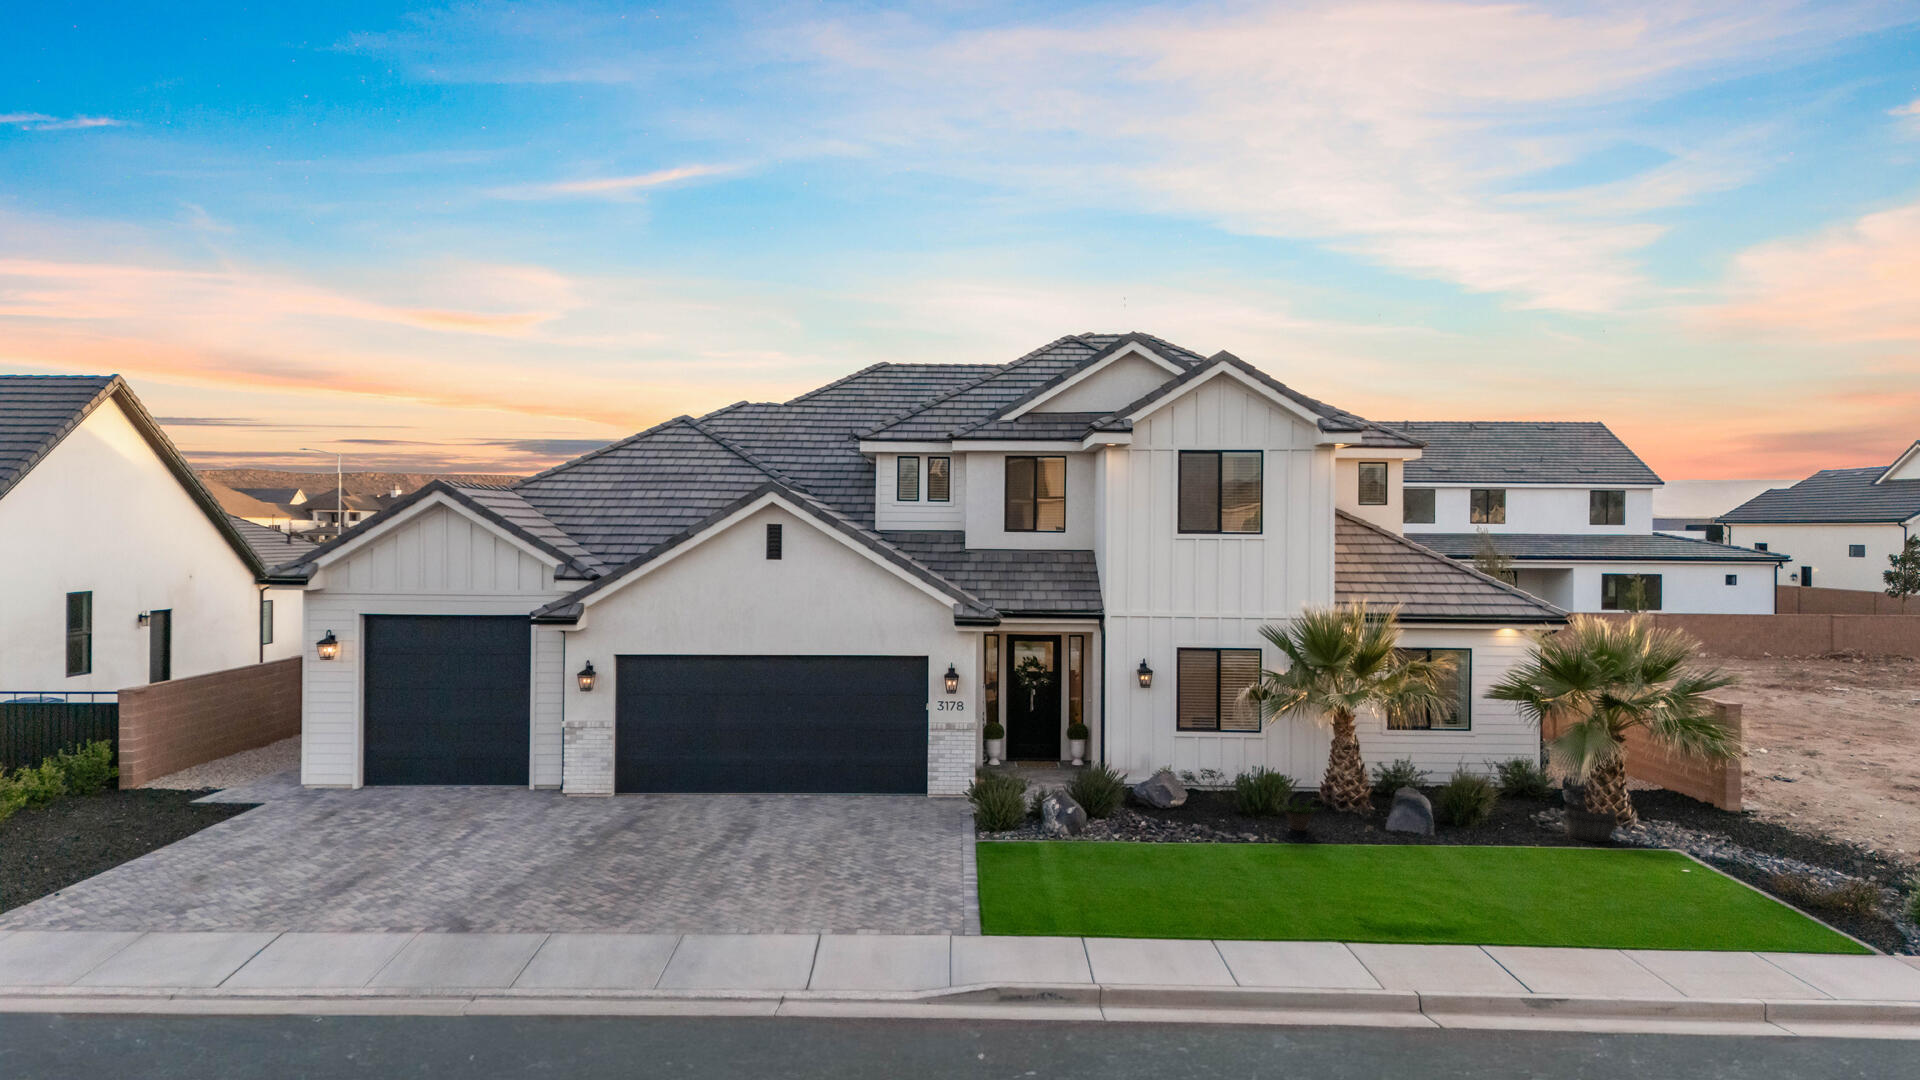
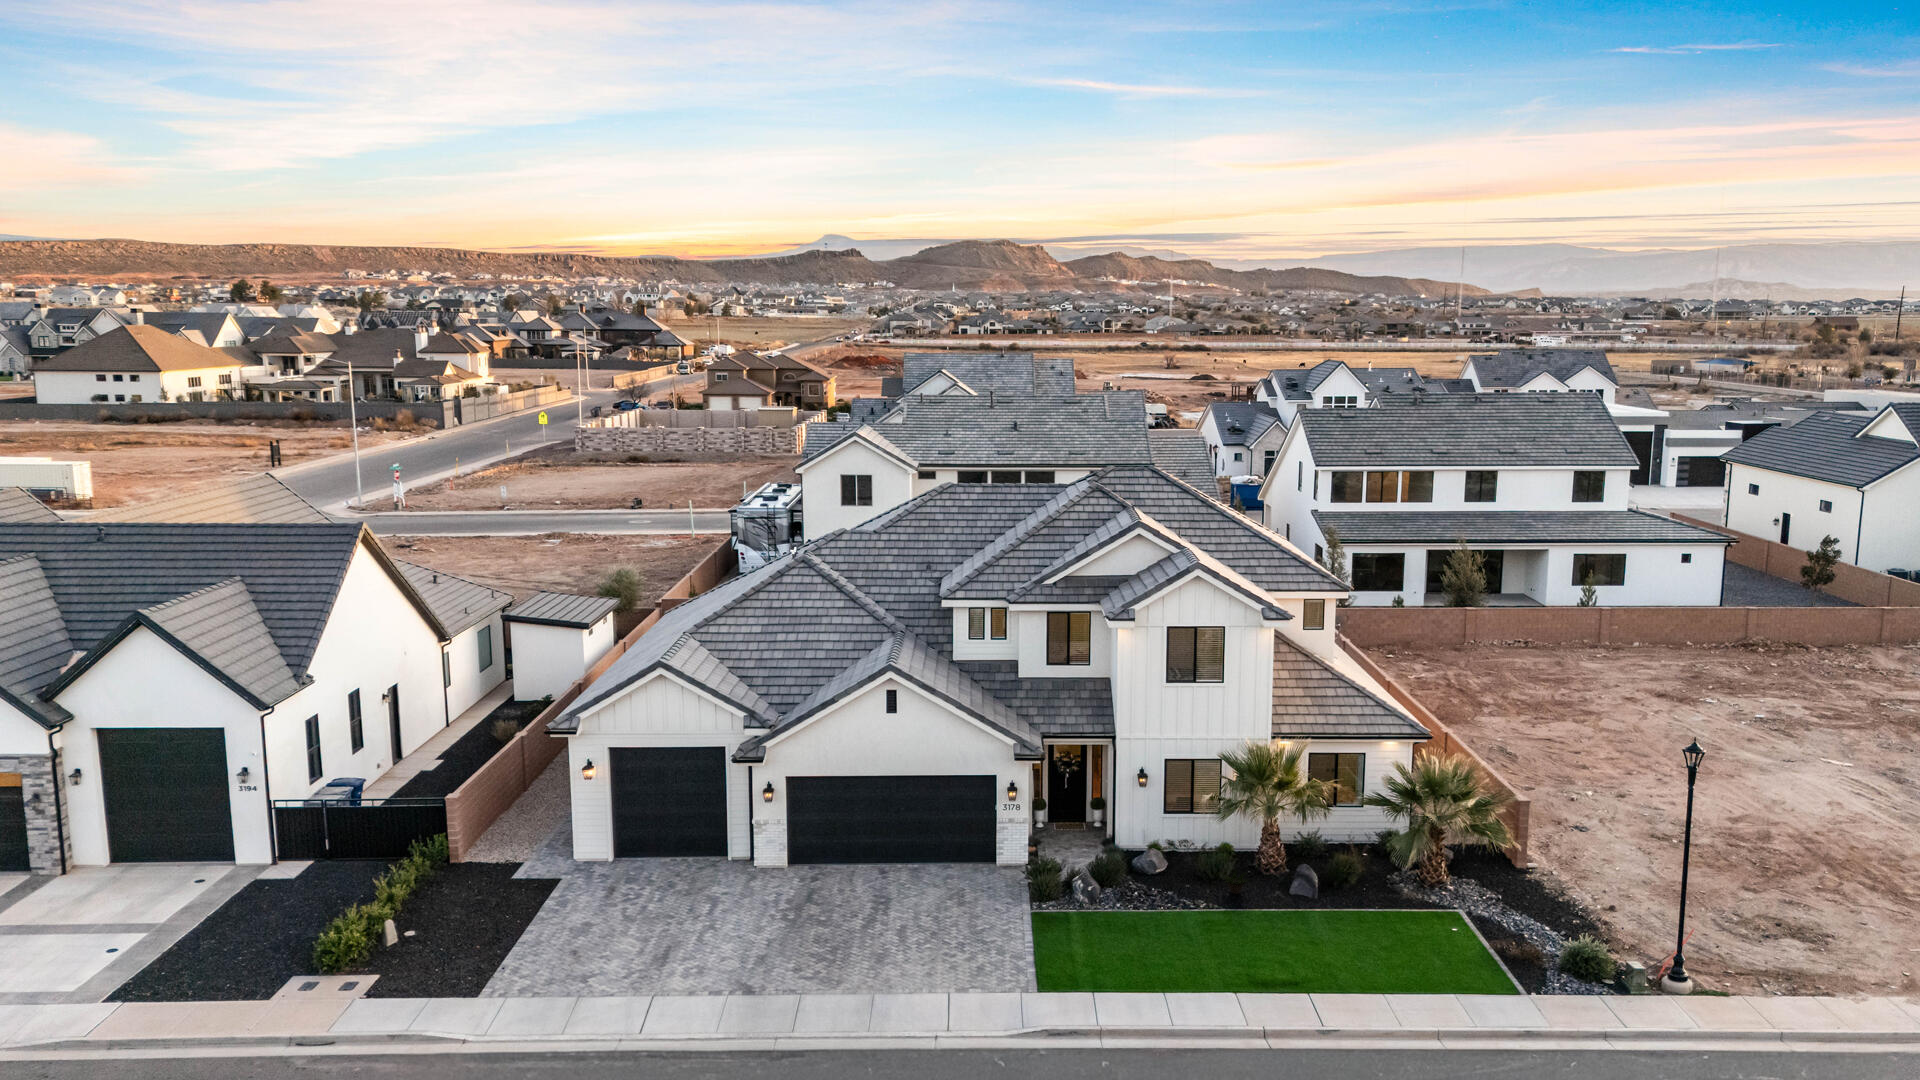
wooden bucket: present [1564,804,1616,842] -> none [1405,872,1435,900]

